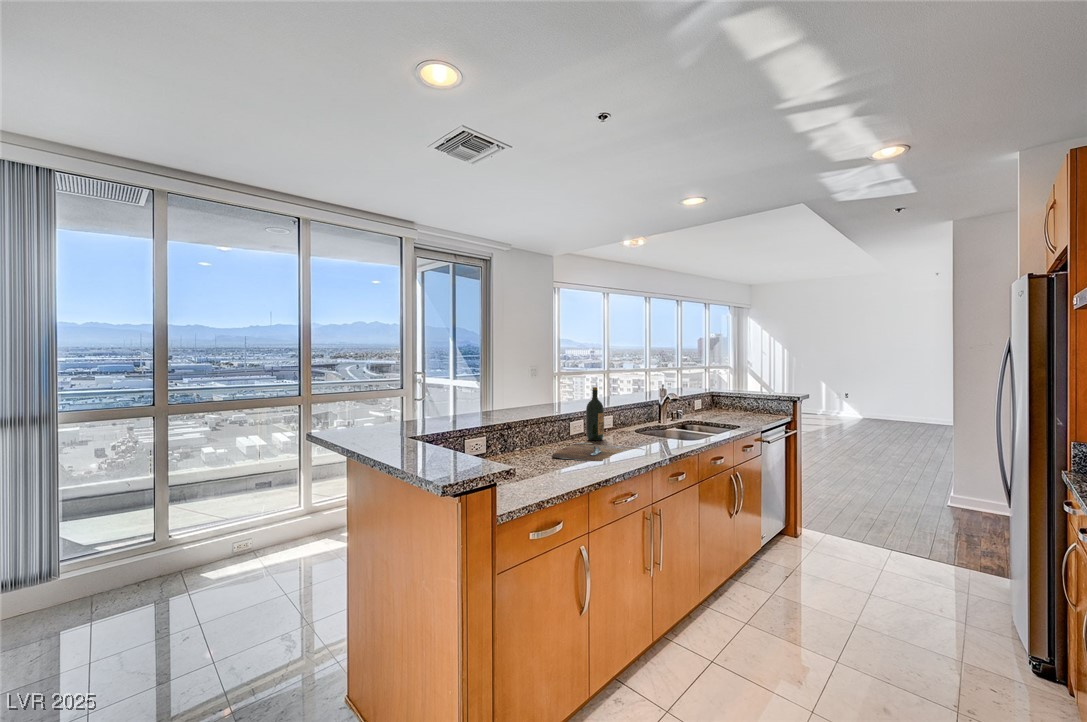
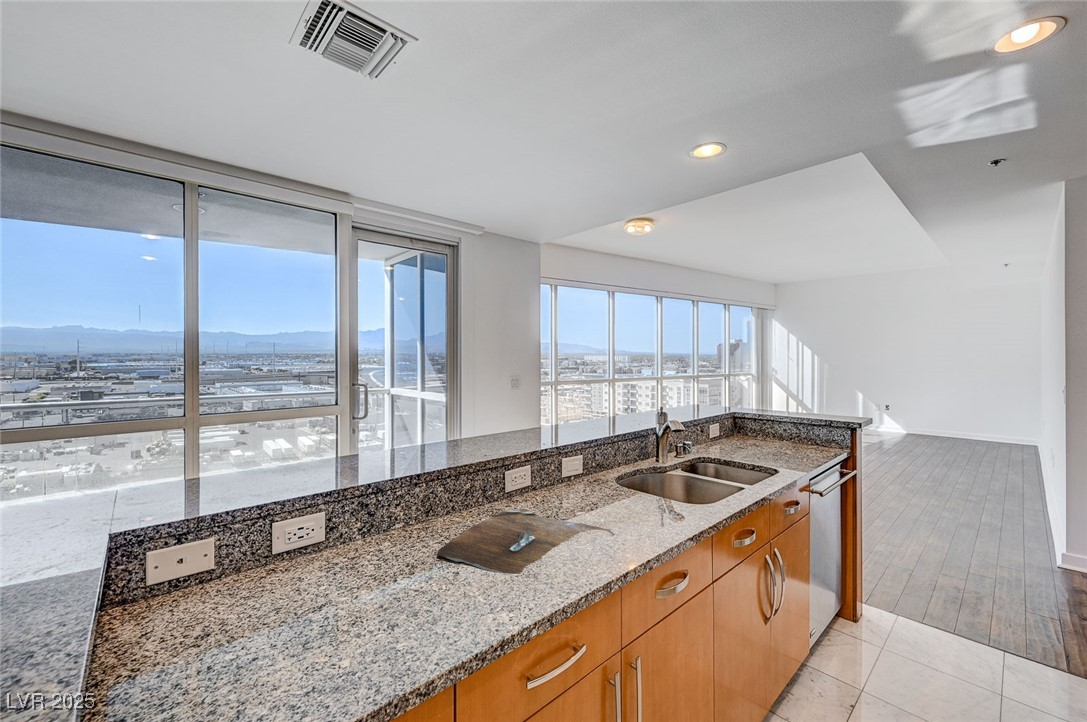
wine bottle: present [586,387,604,441] -> none [531,416,560,502]

